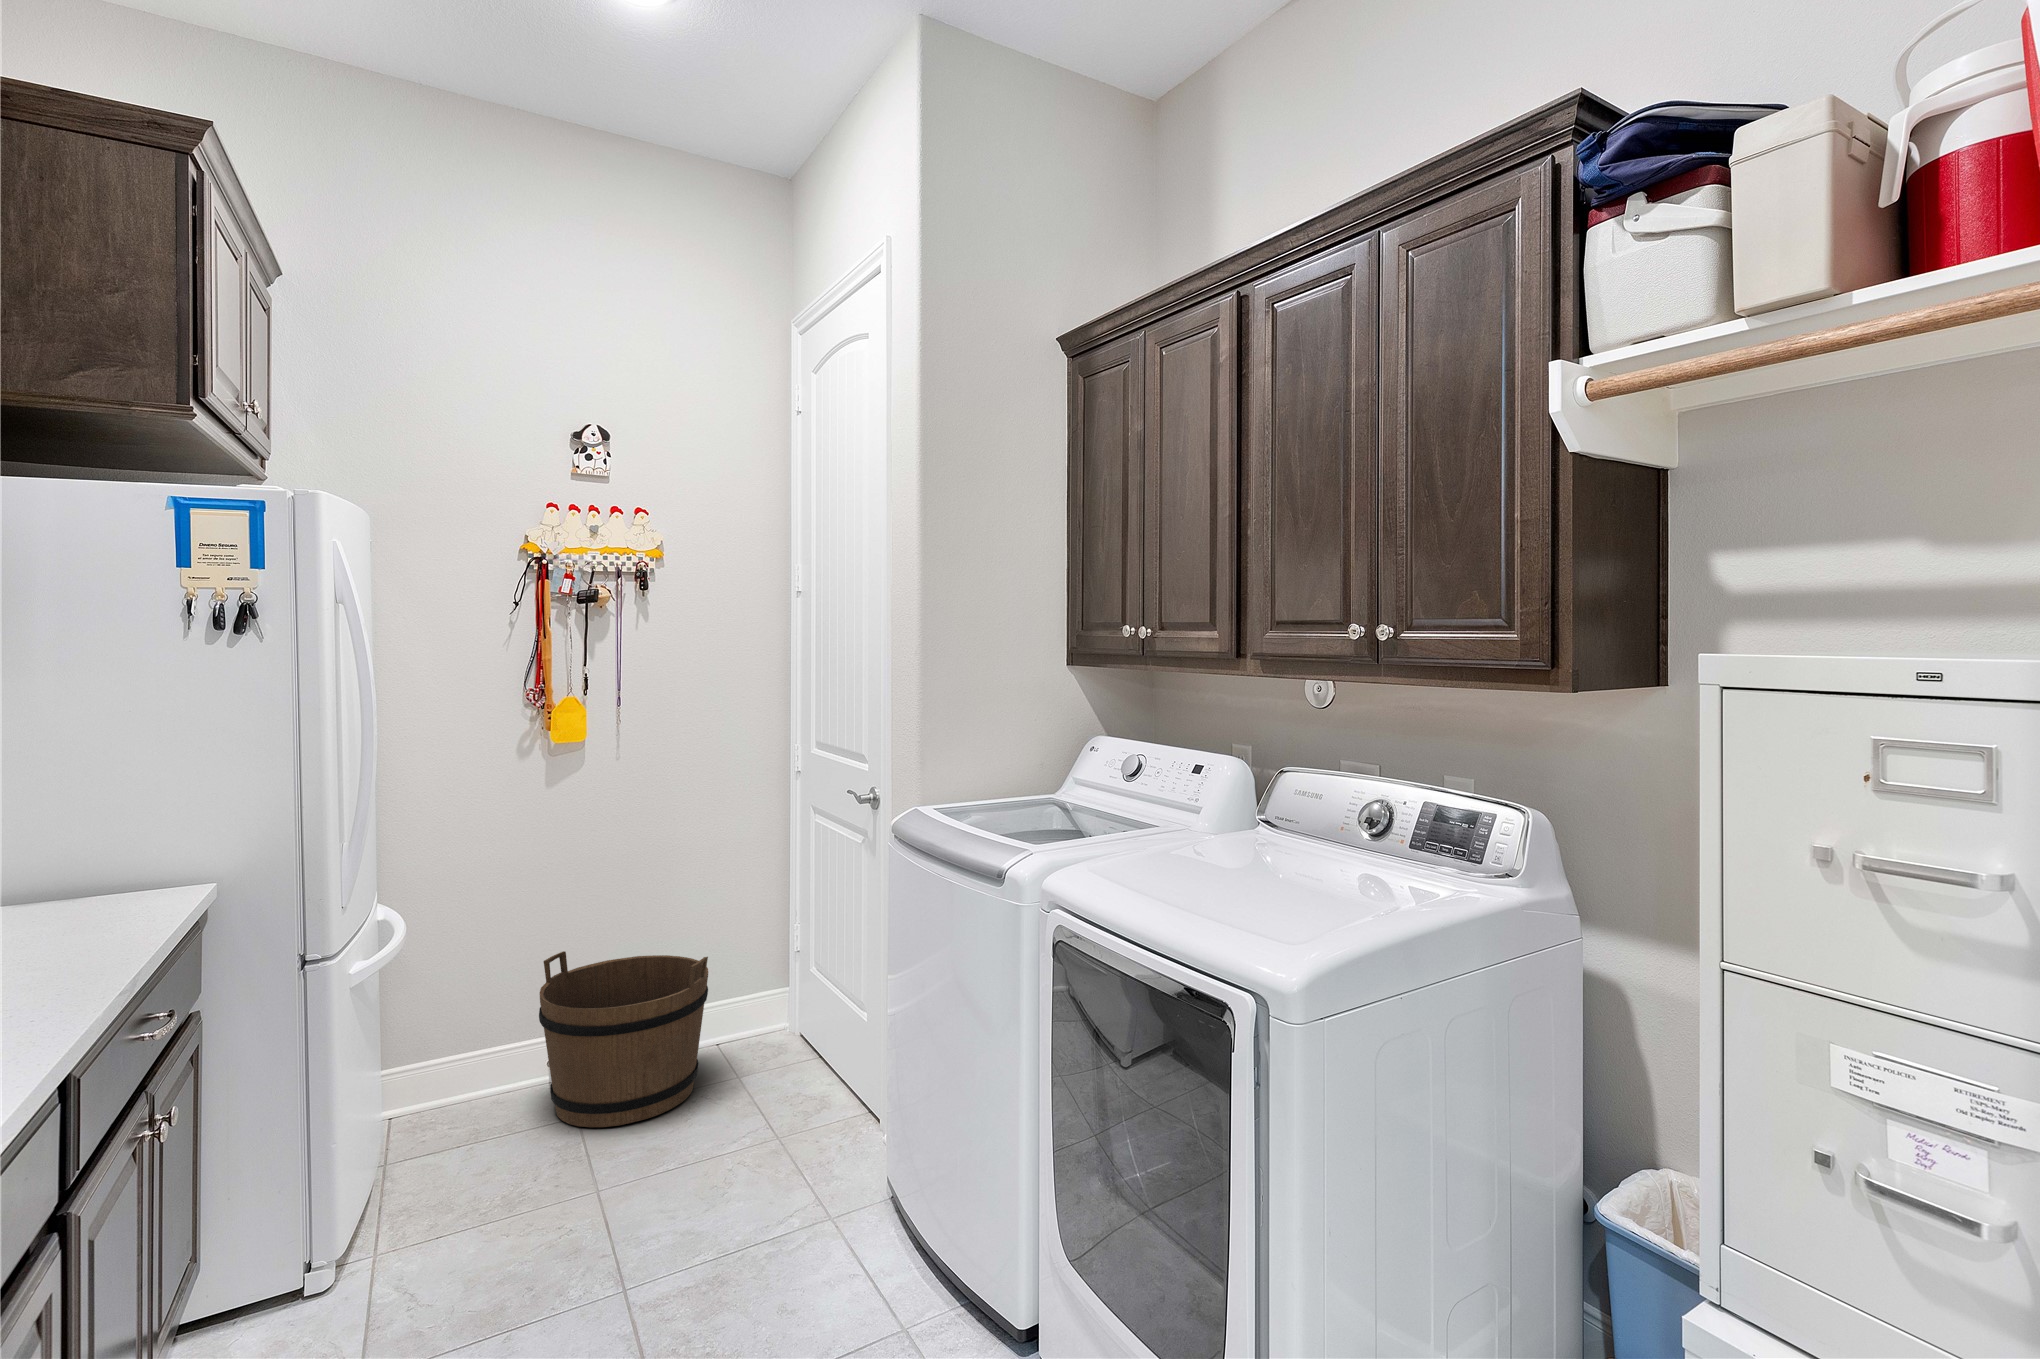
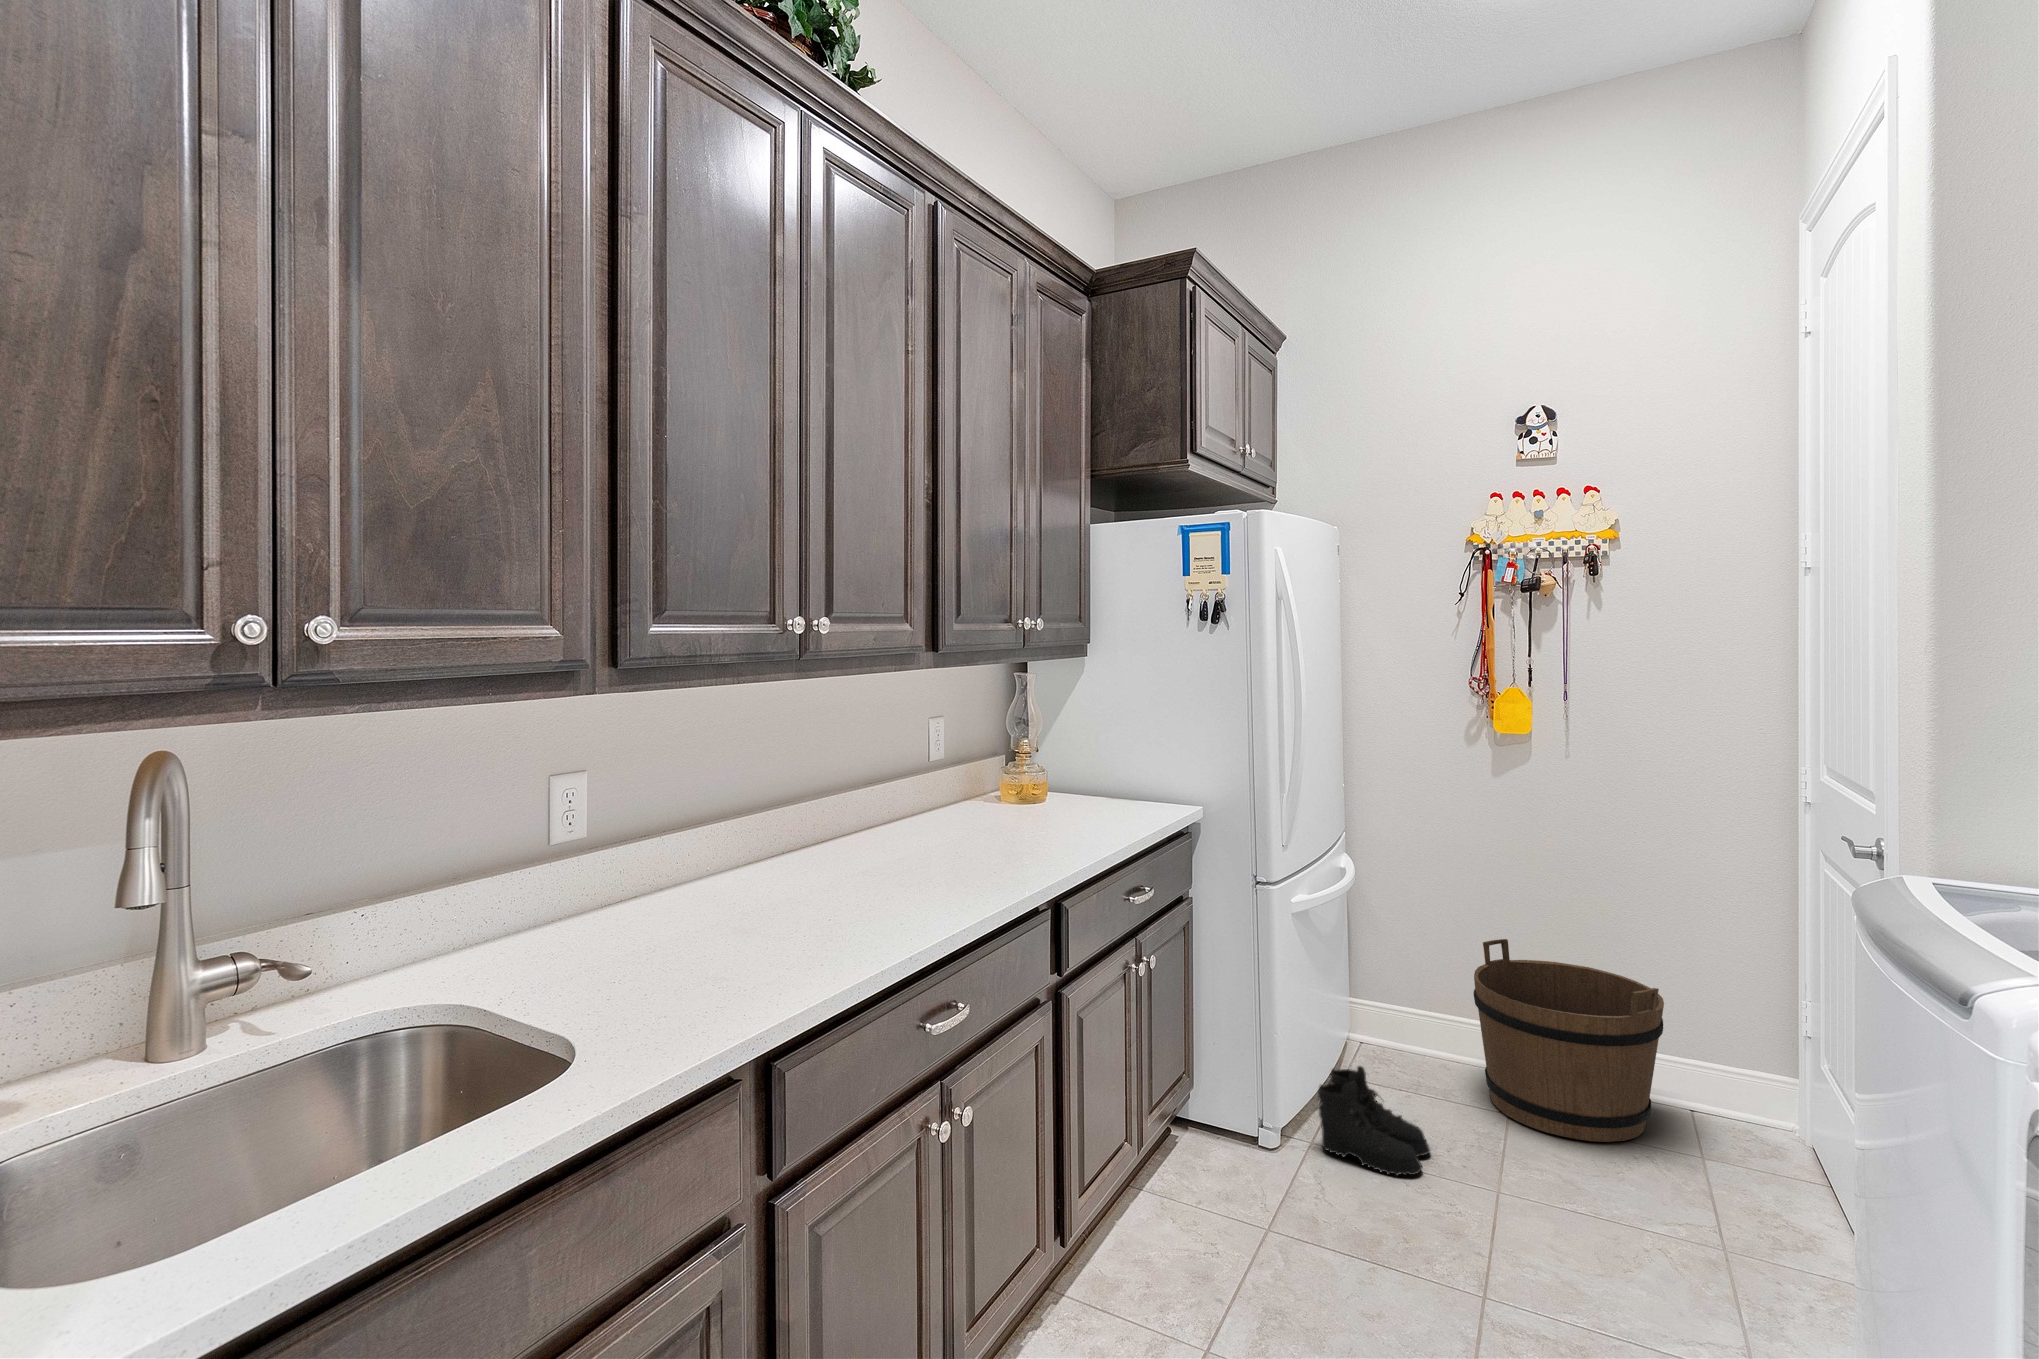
boots: none [381,1141,518,1259] -> present [1316,1066,1430,1176]

